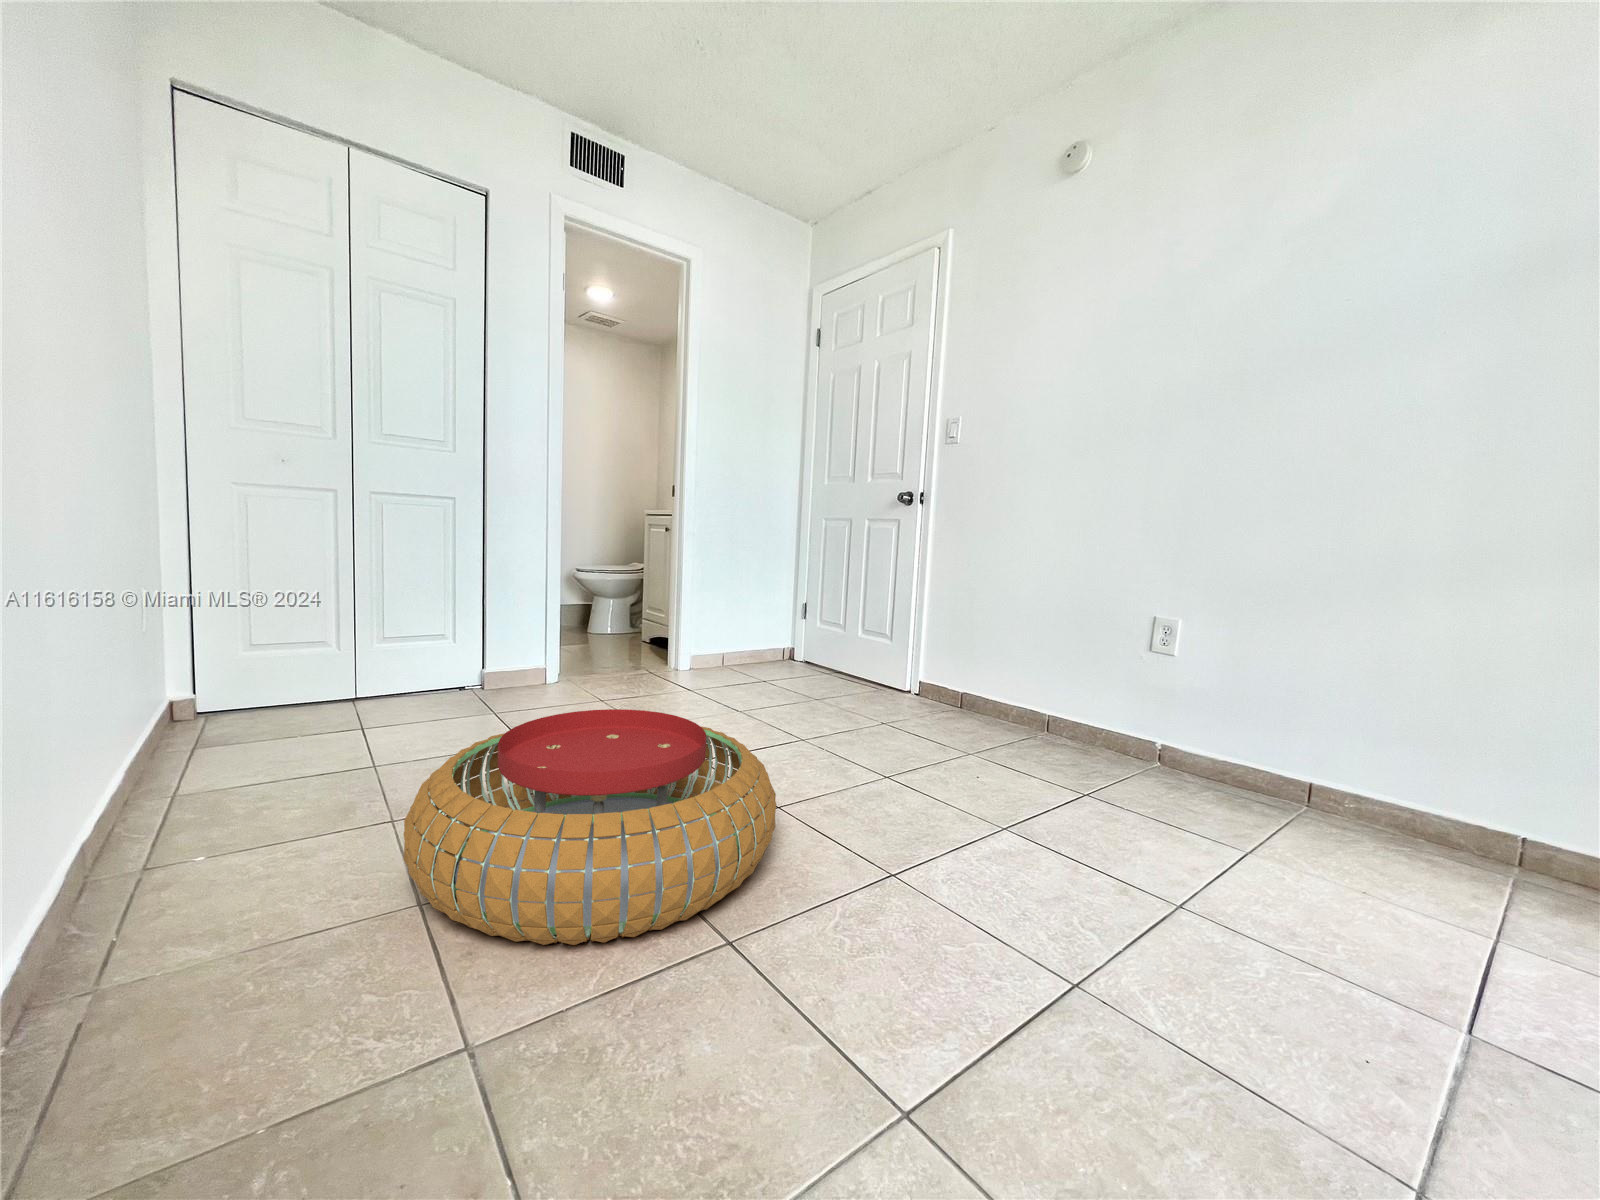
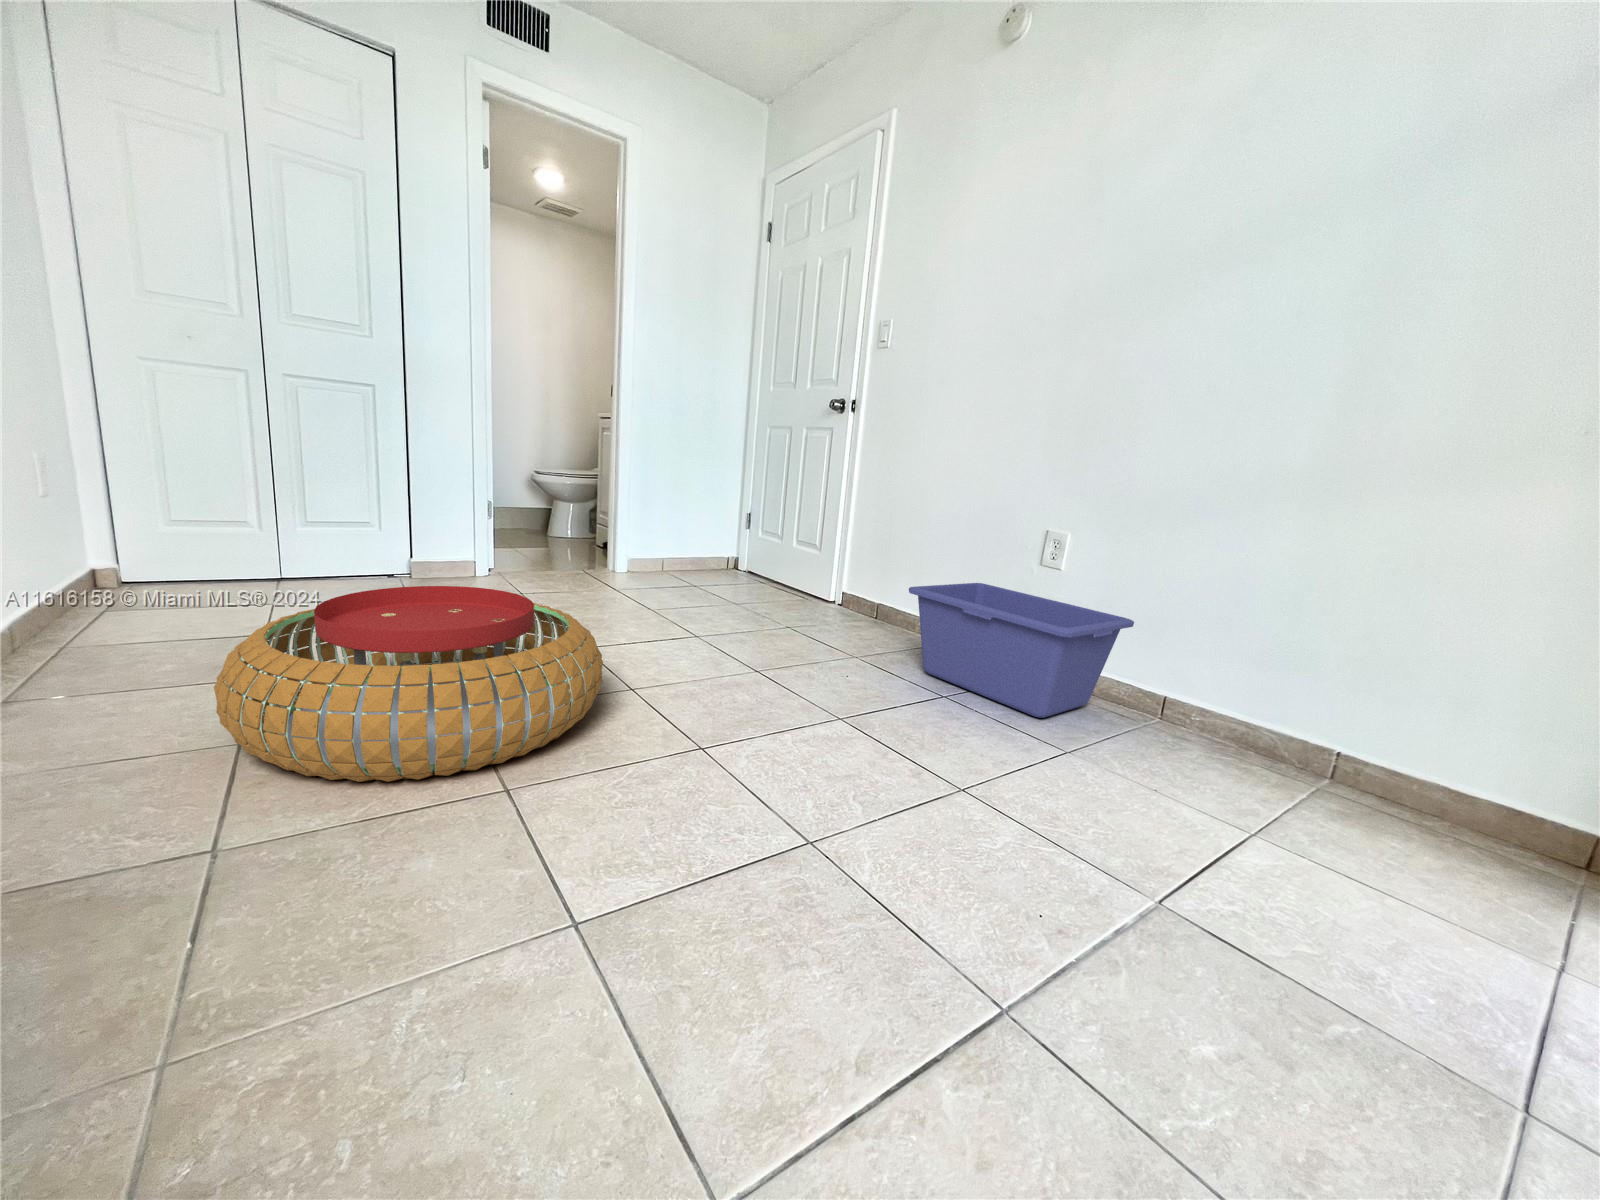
storage bin: none [1028,670,1270,813] -> present [909,583,1134,718]

